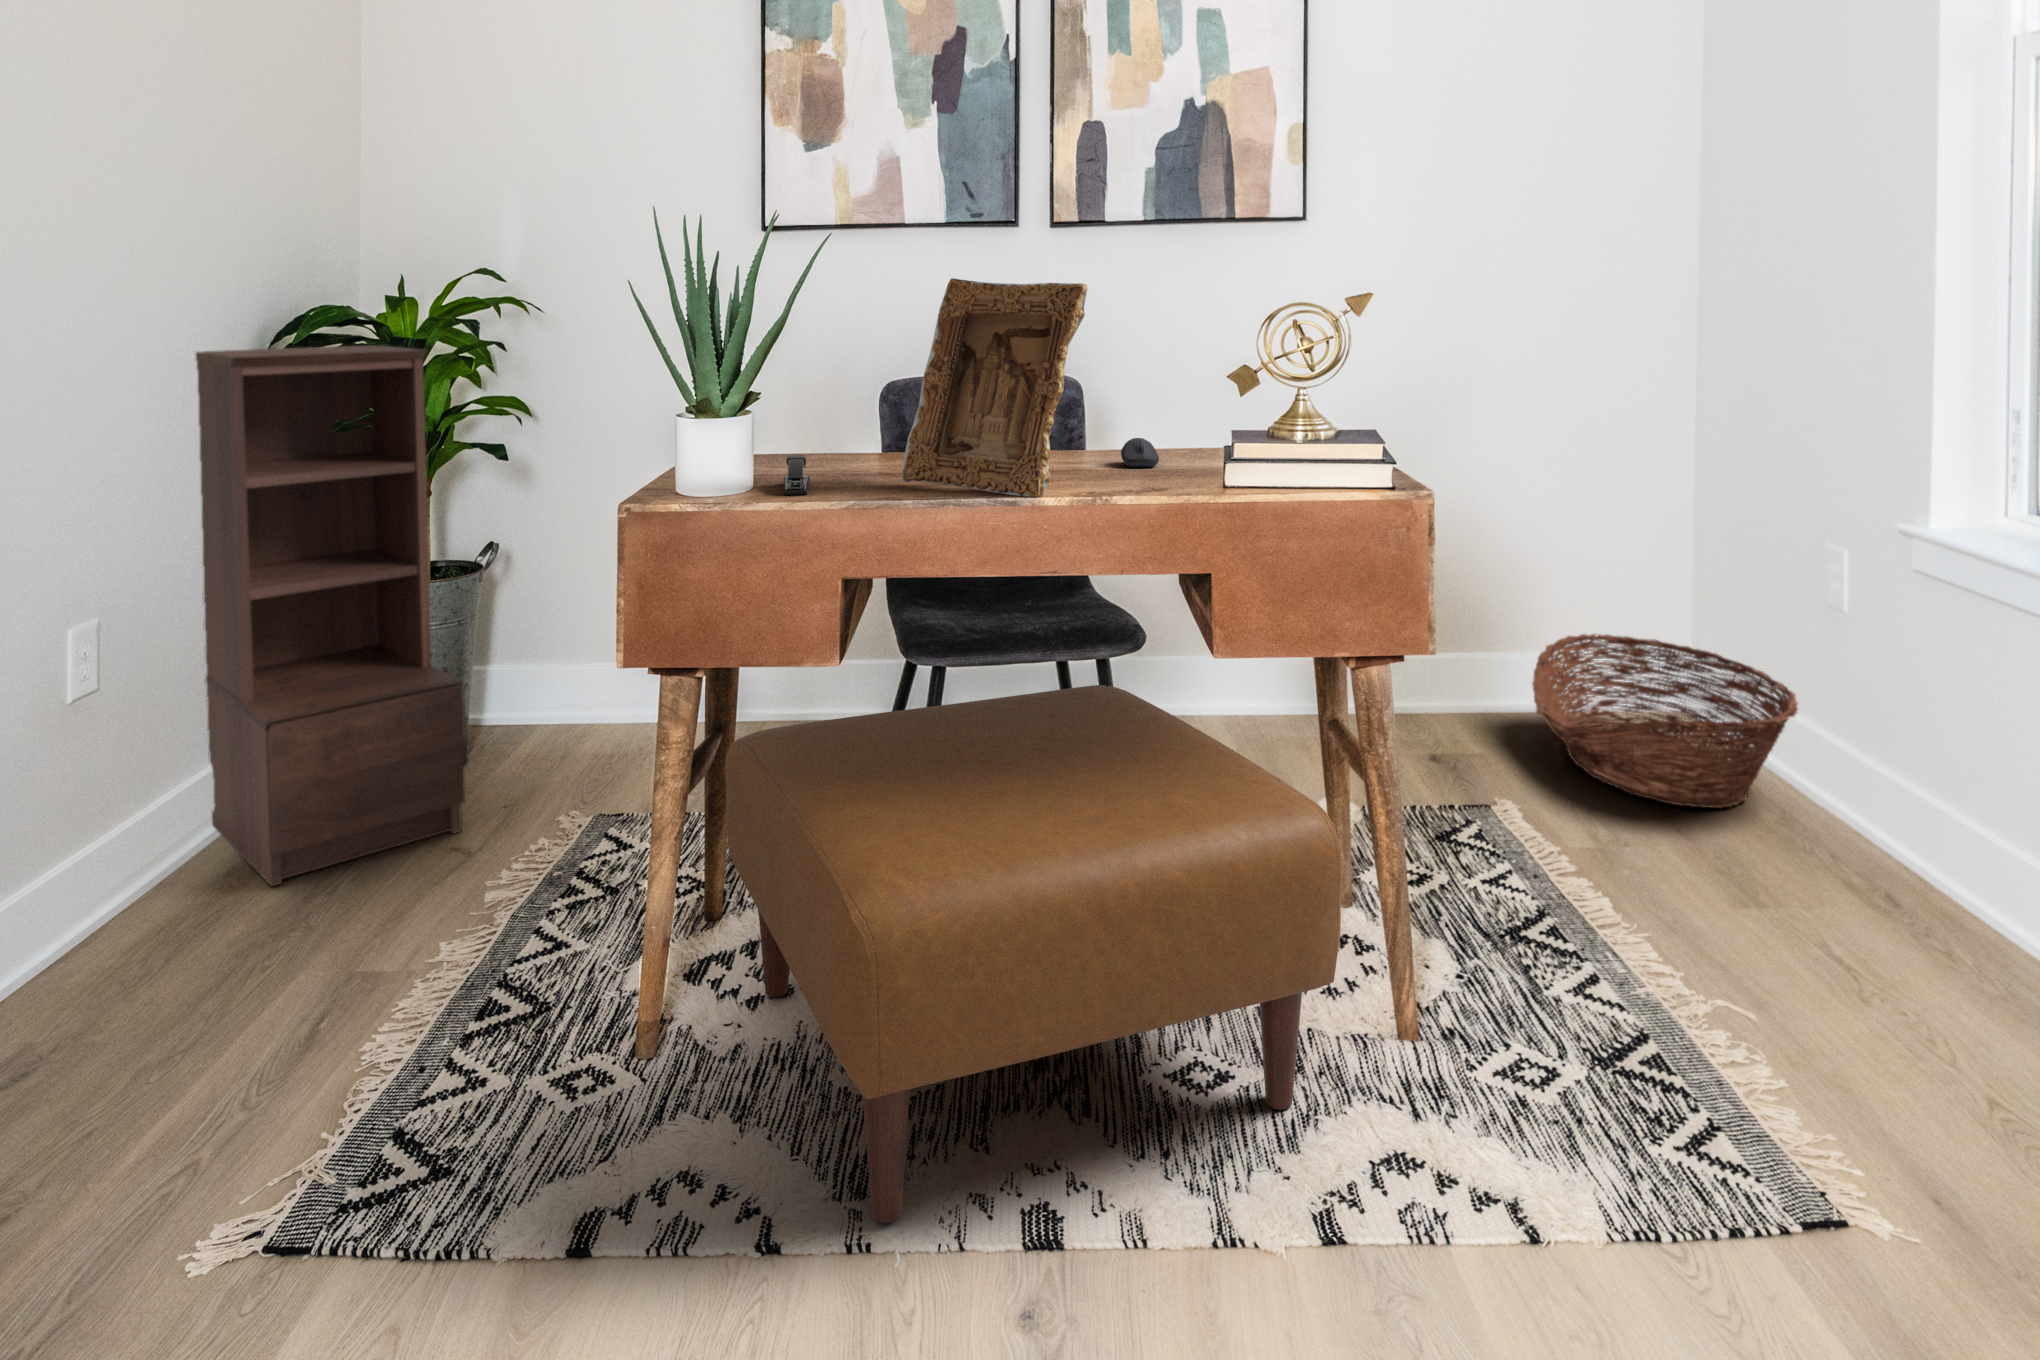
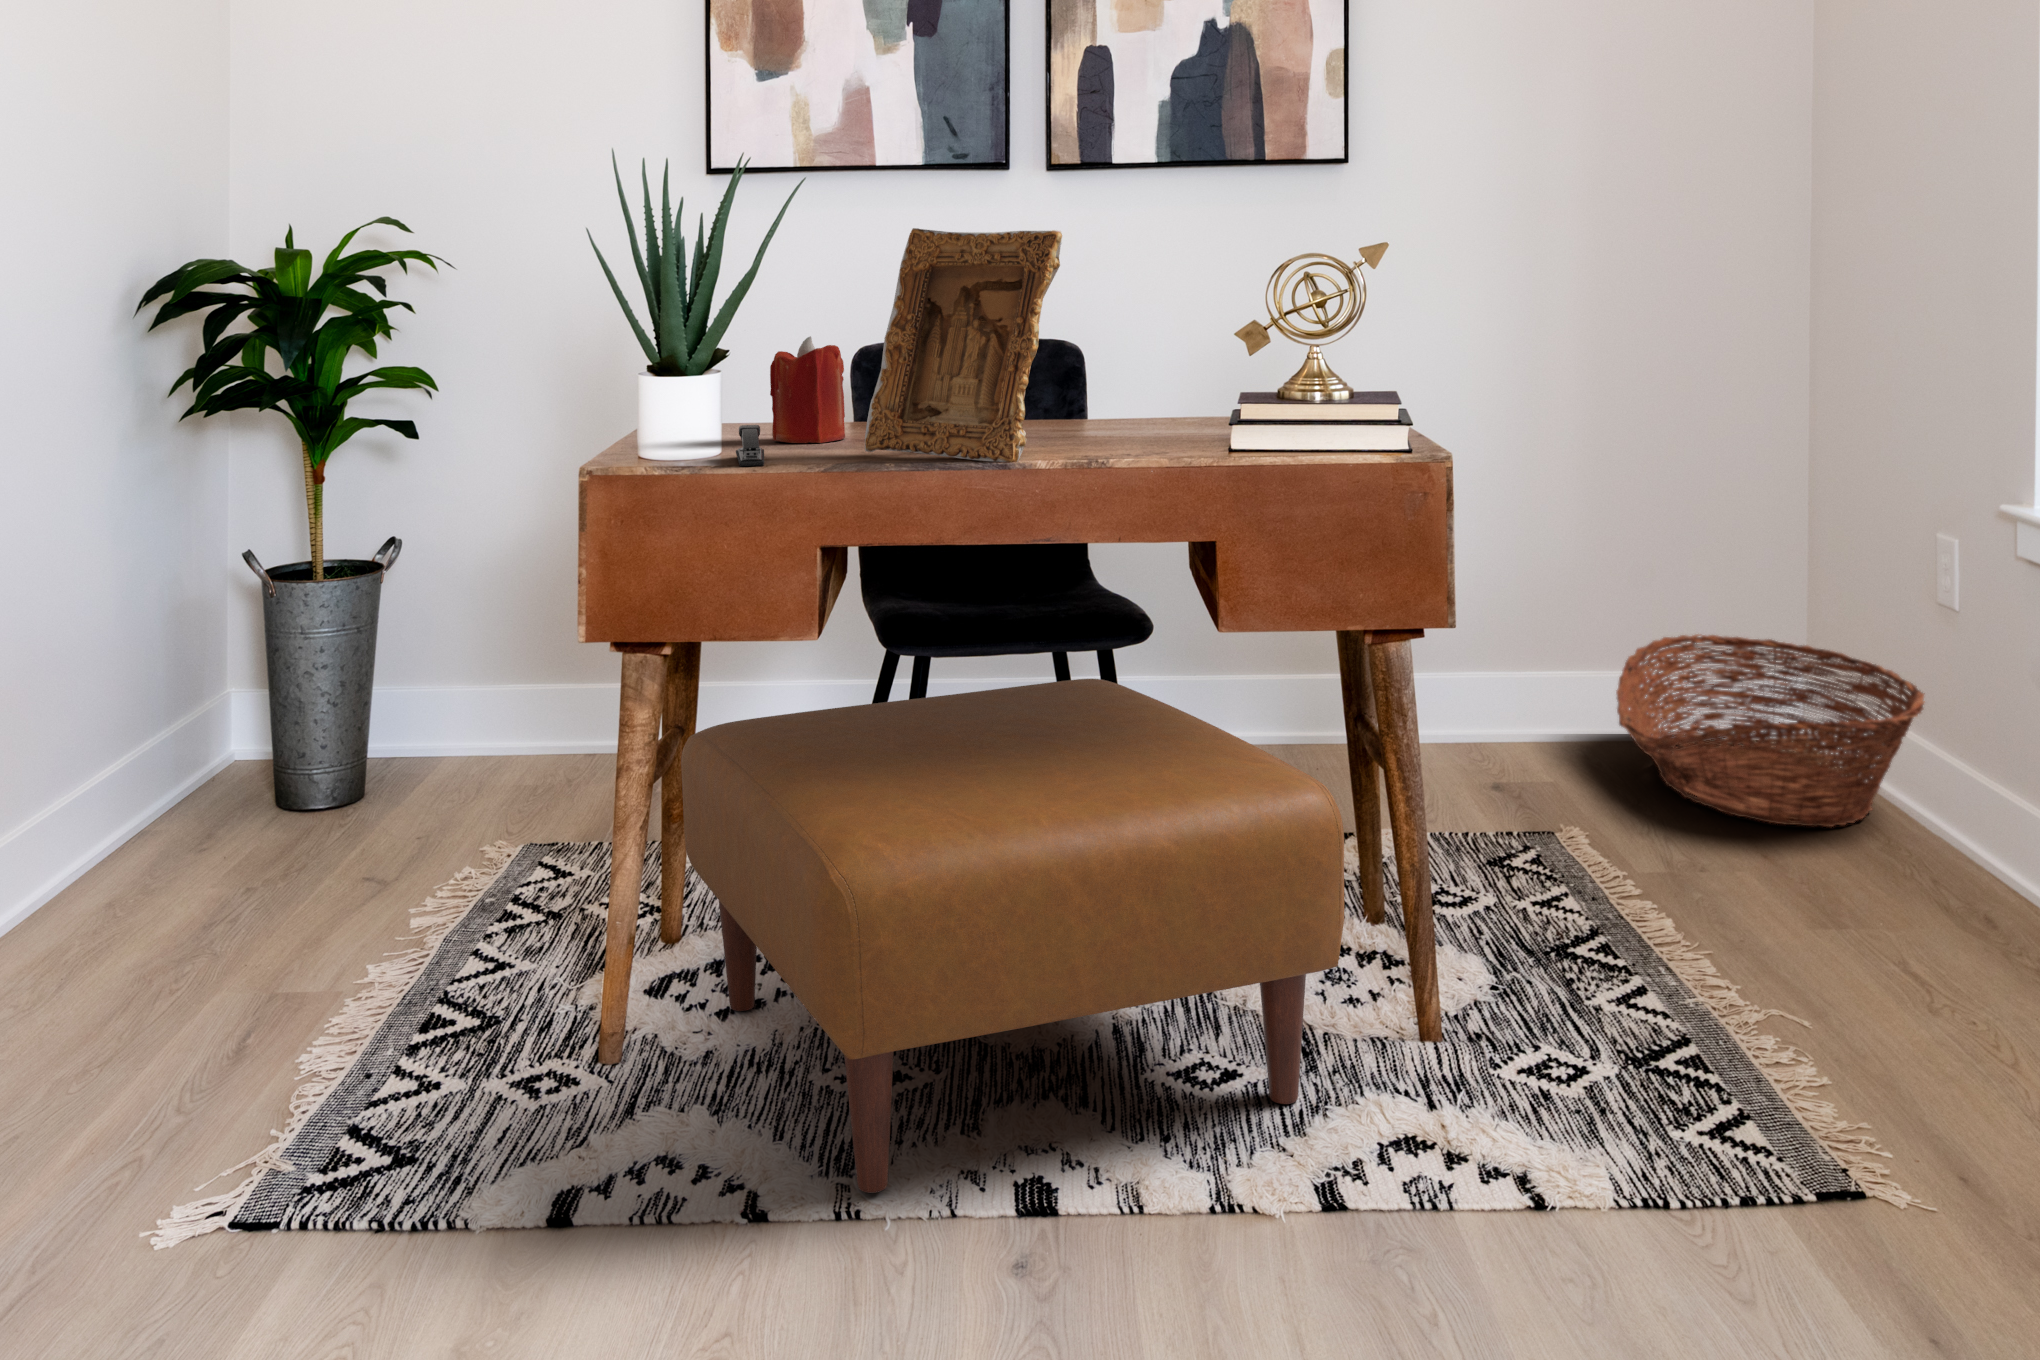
bookshelf: present [196,345,465,886] -> none [64,320,378,917]
candle: none [820,373,887,470] -> present [770,336,845,443]
computer mouse: present [1121,438,1159,467] -> none [1107,401,1150,433]

